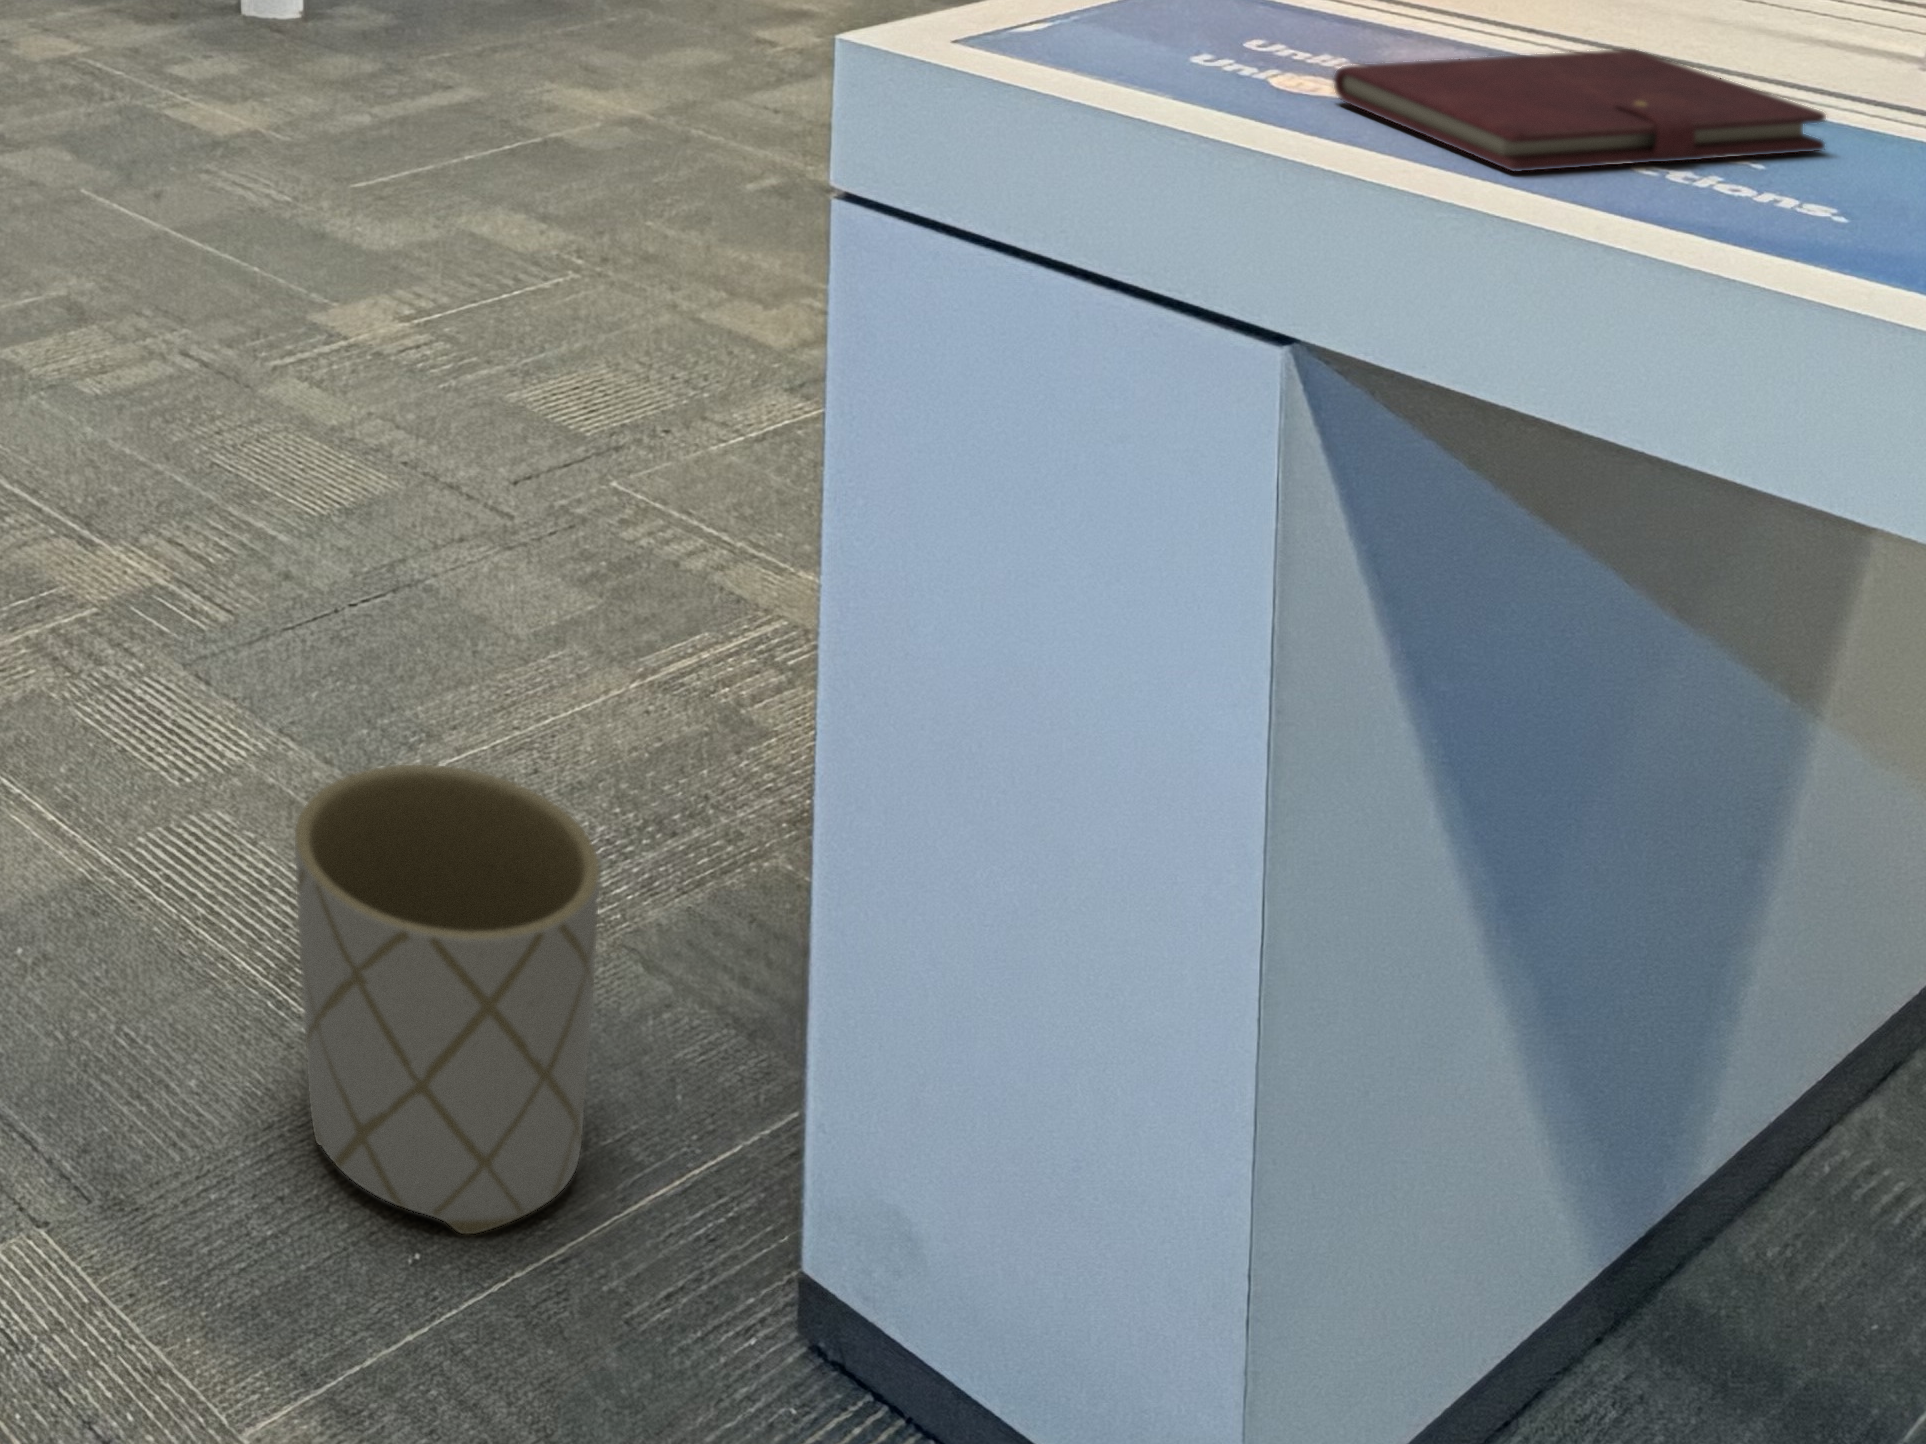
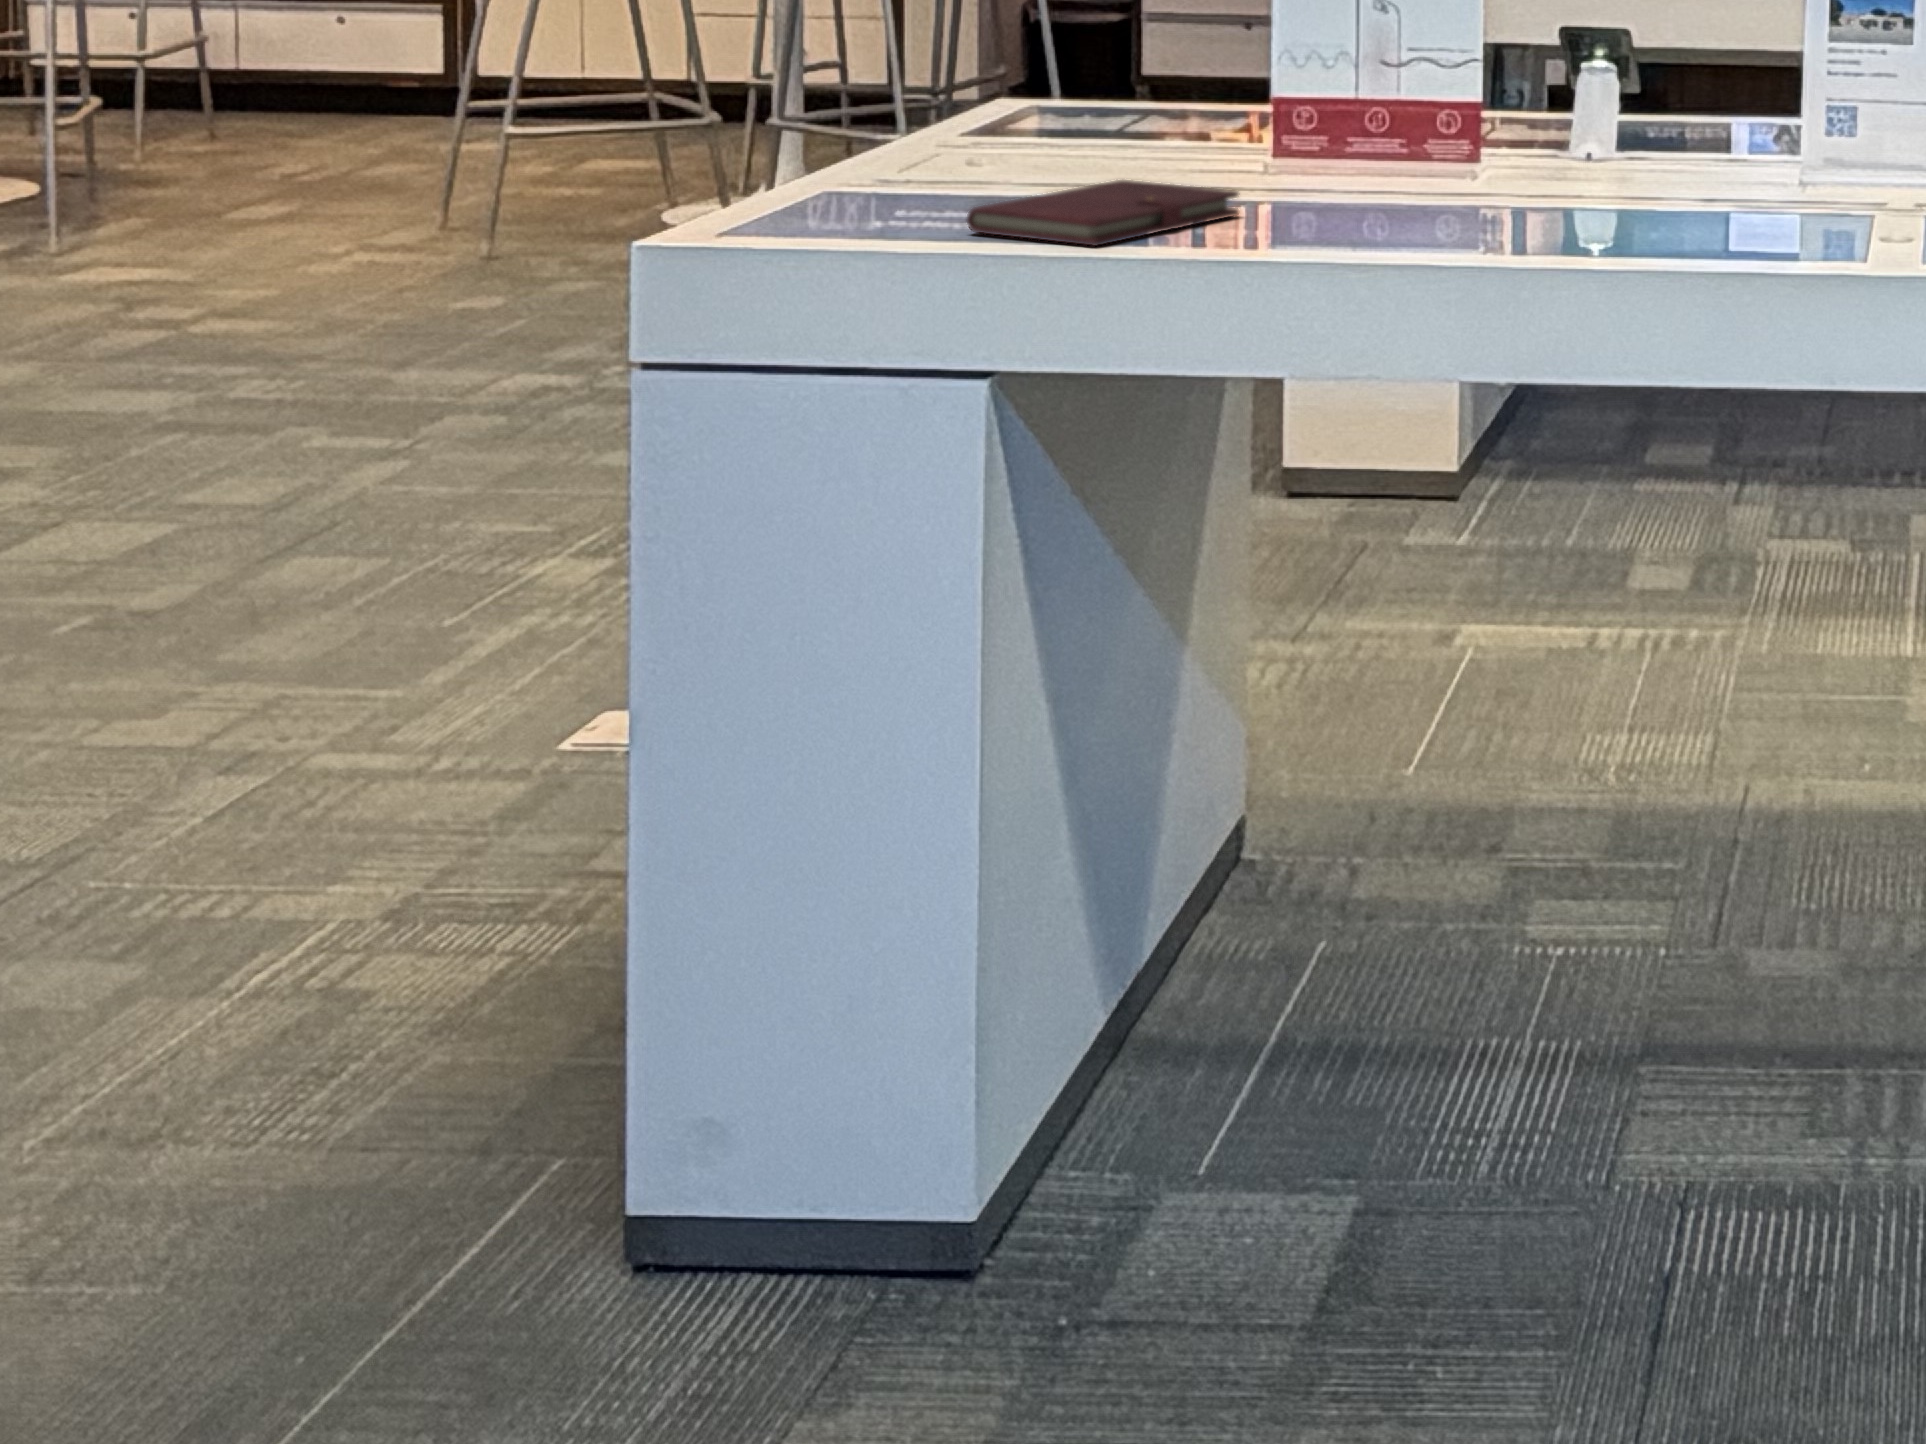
planter: present [295,765,600,1234] -> none [96,994,400,1358]

